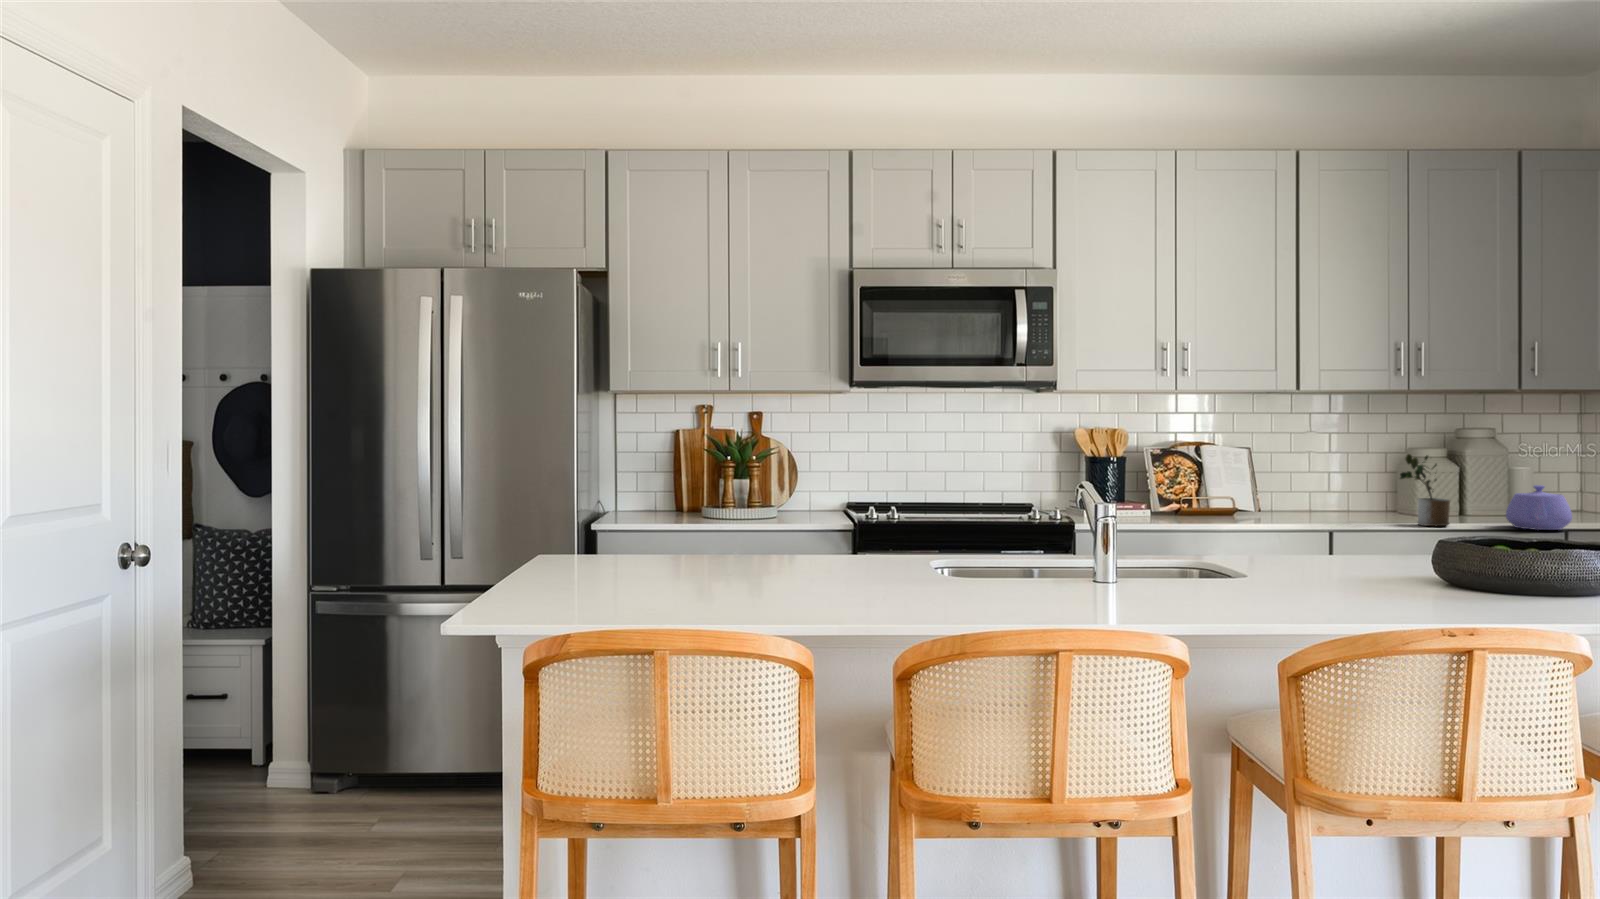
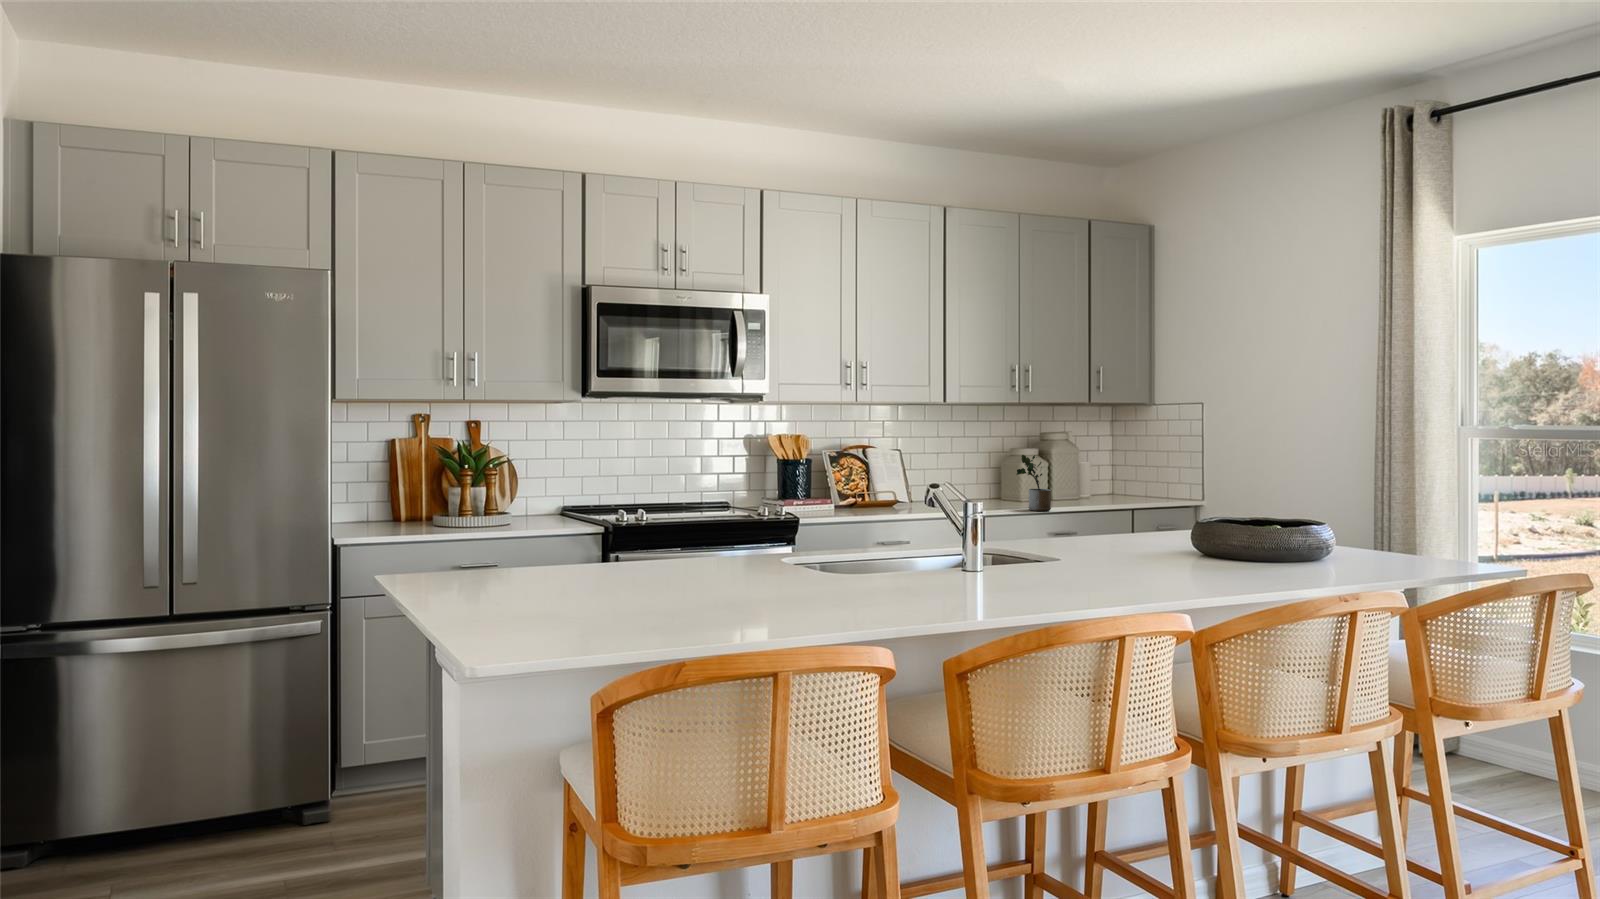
teapot: present [1506,485,1572,530] -> none [1087,477,1131,511]

